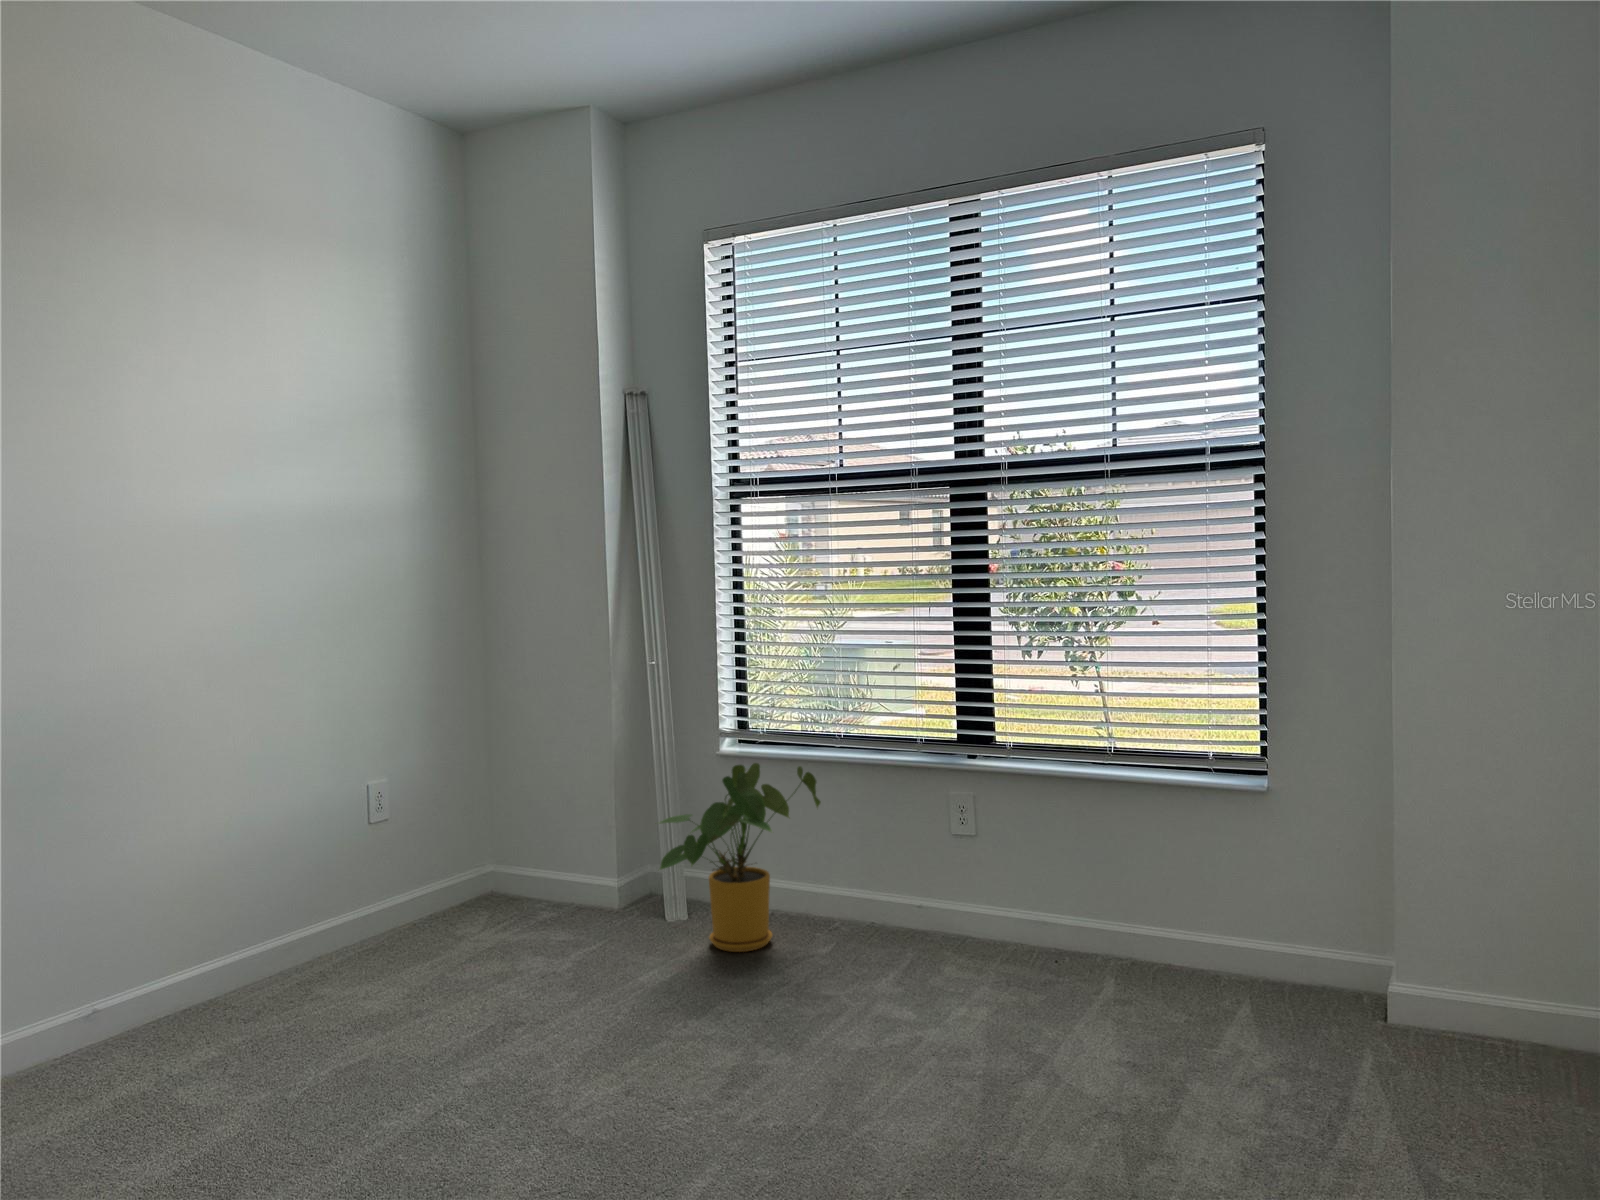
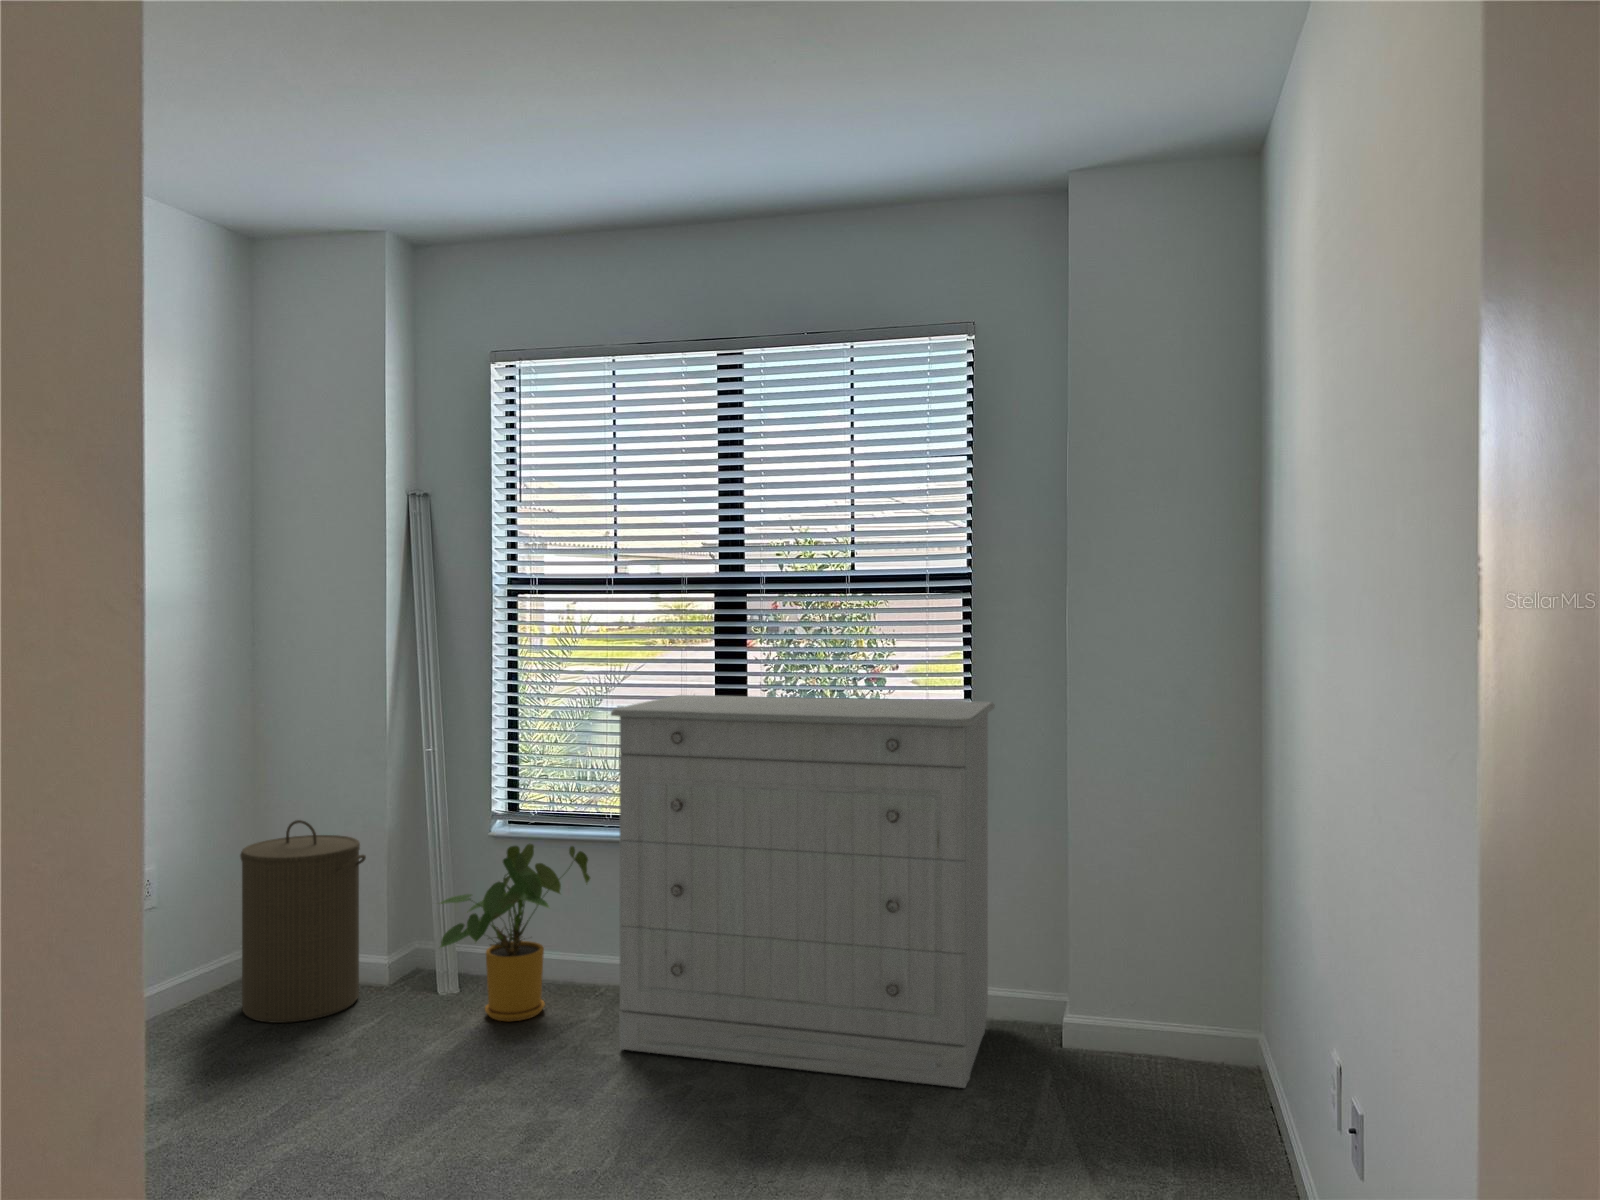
dresser: none [827,599,1296,1069] -> present [611,695,995,1088]
laundry hamper: none [468,733,589,939] -> present [240,820,366,1023]

